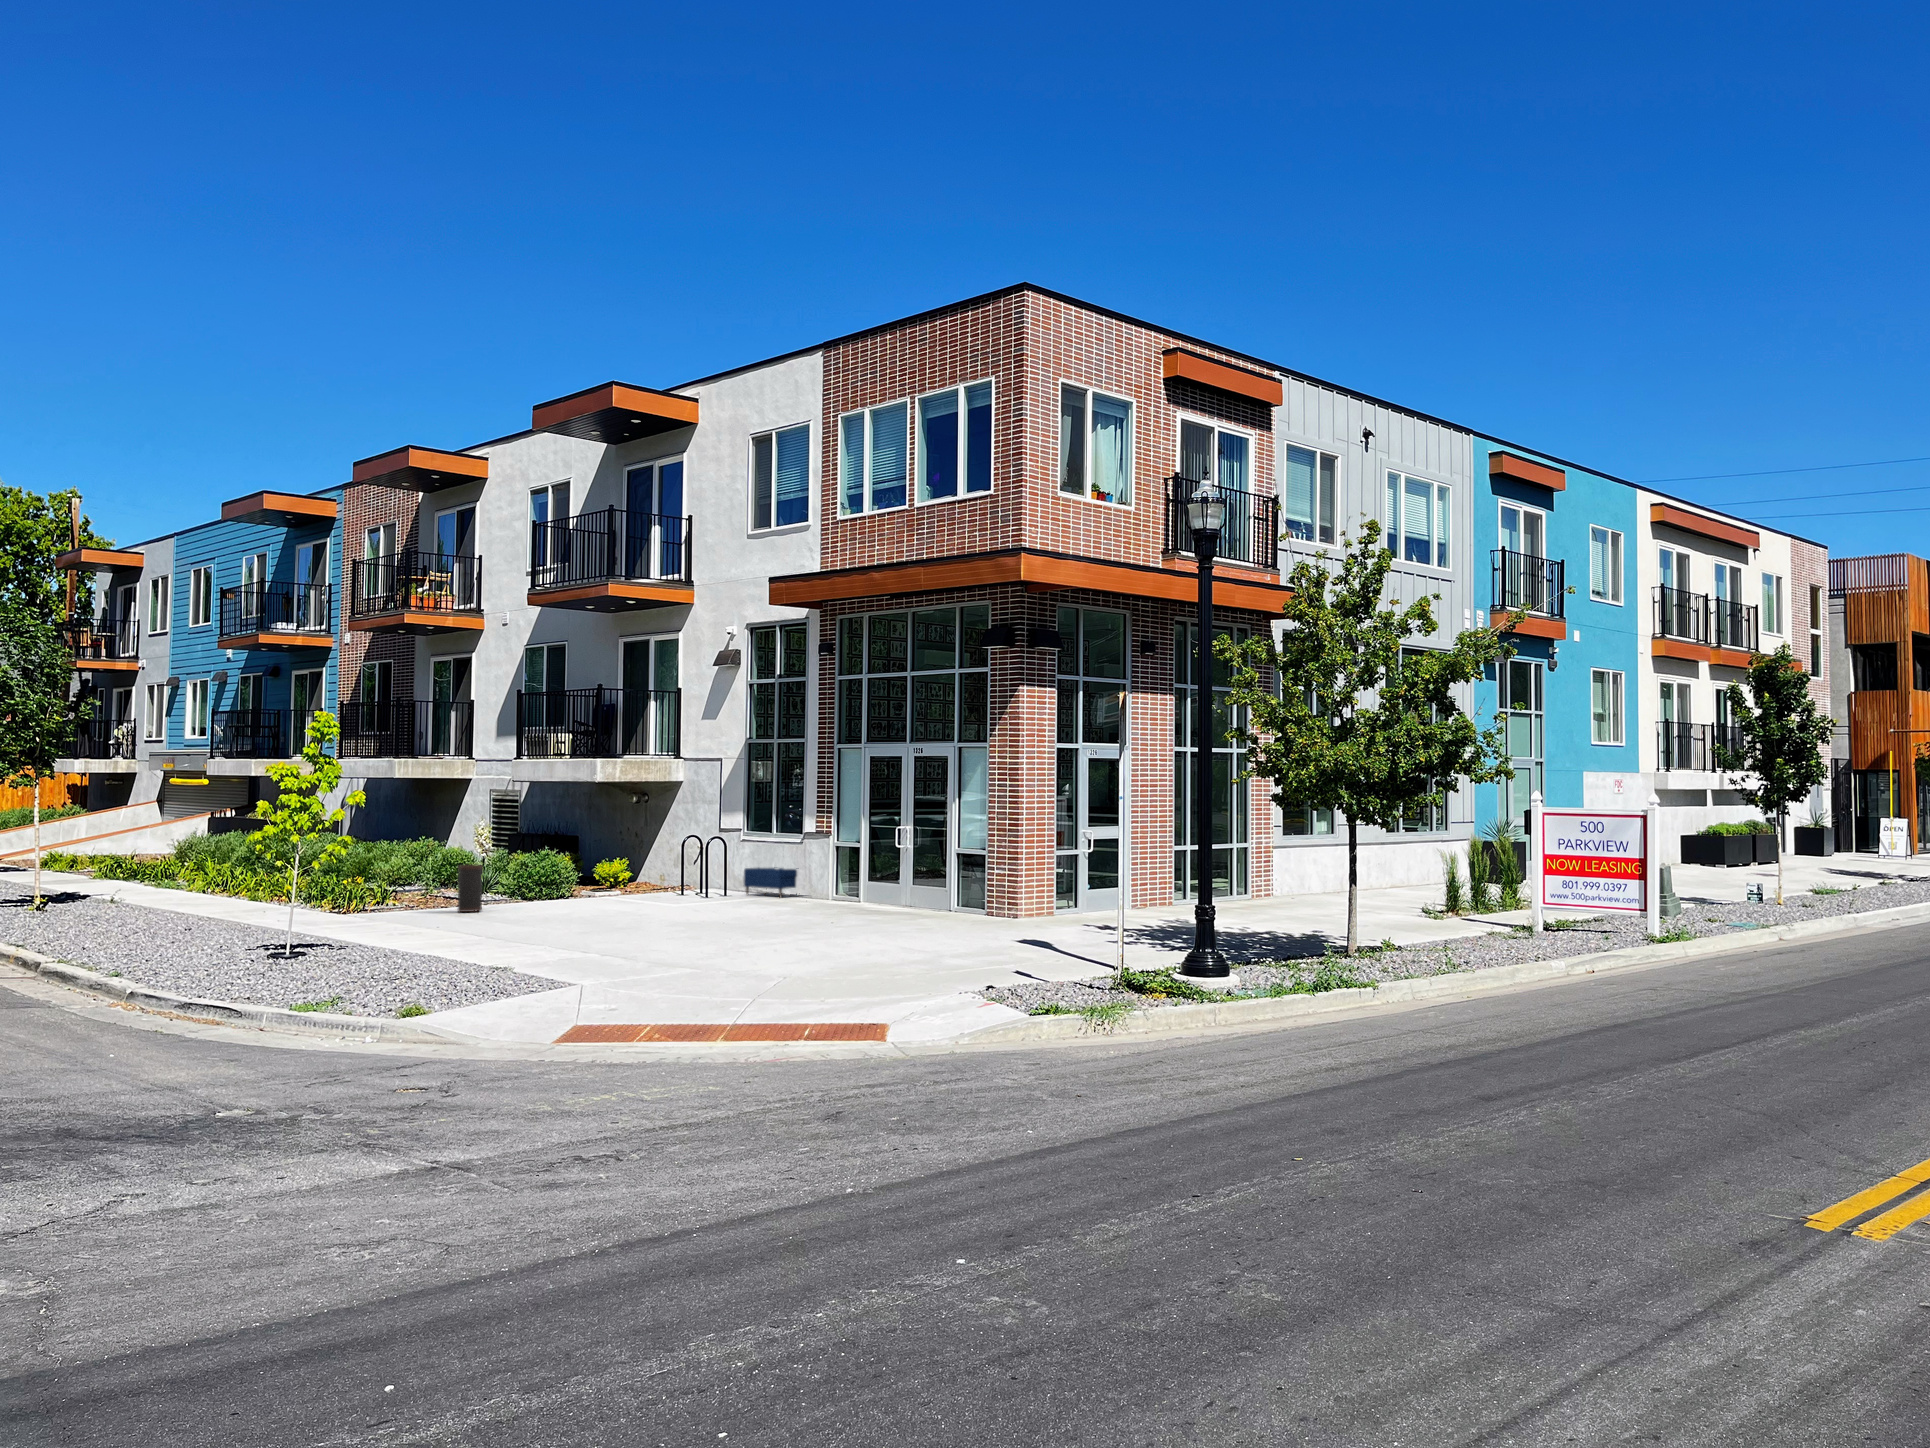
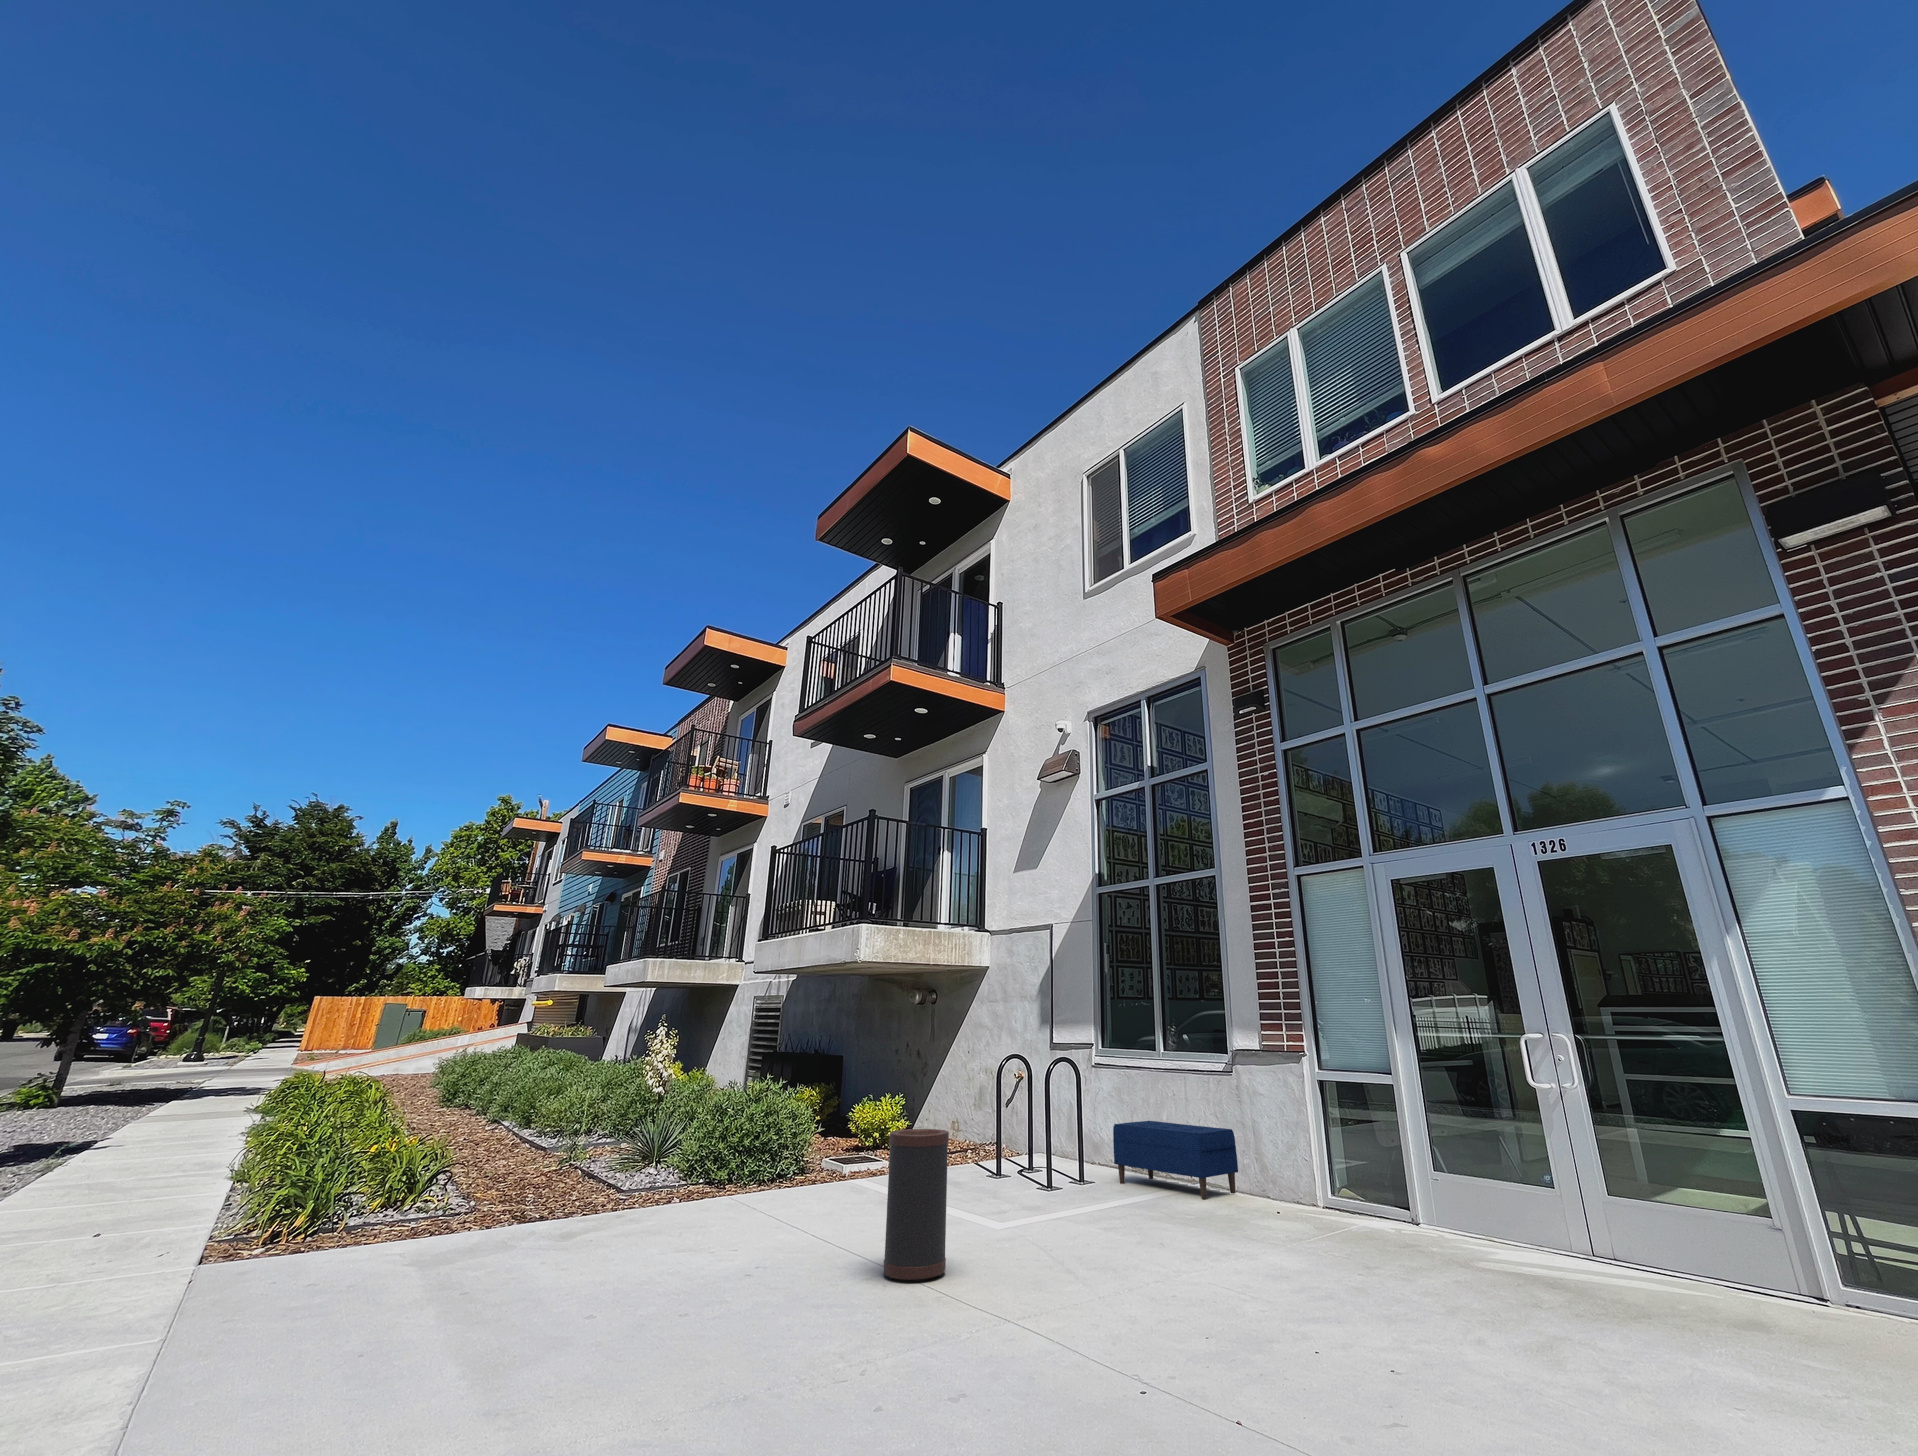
trash can: present [457,865,483,912] -> present [883,1129,949,1280]

